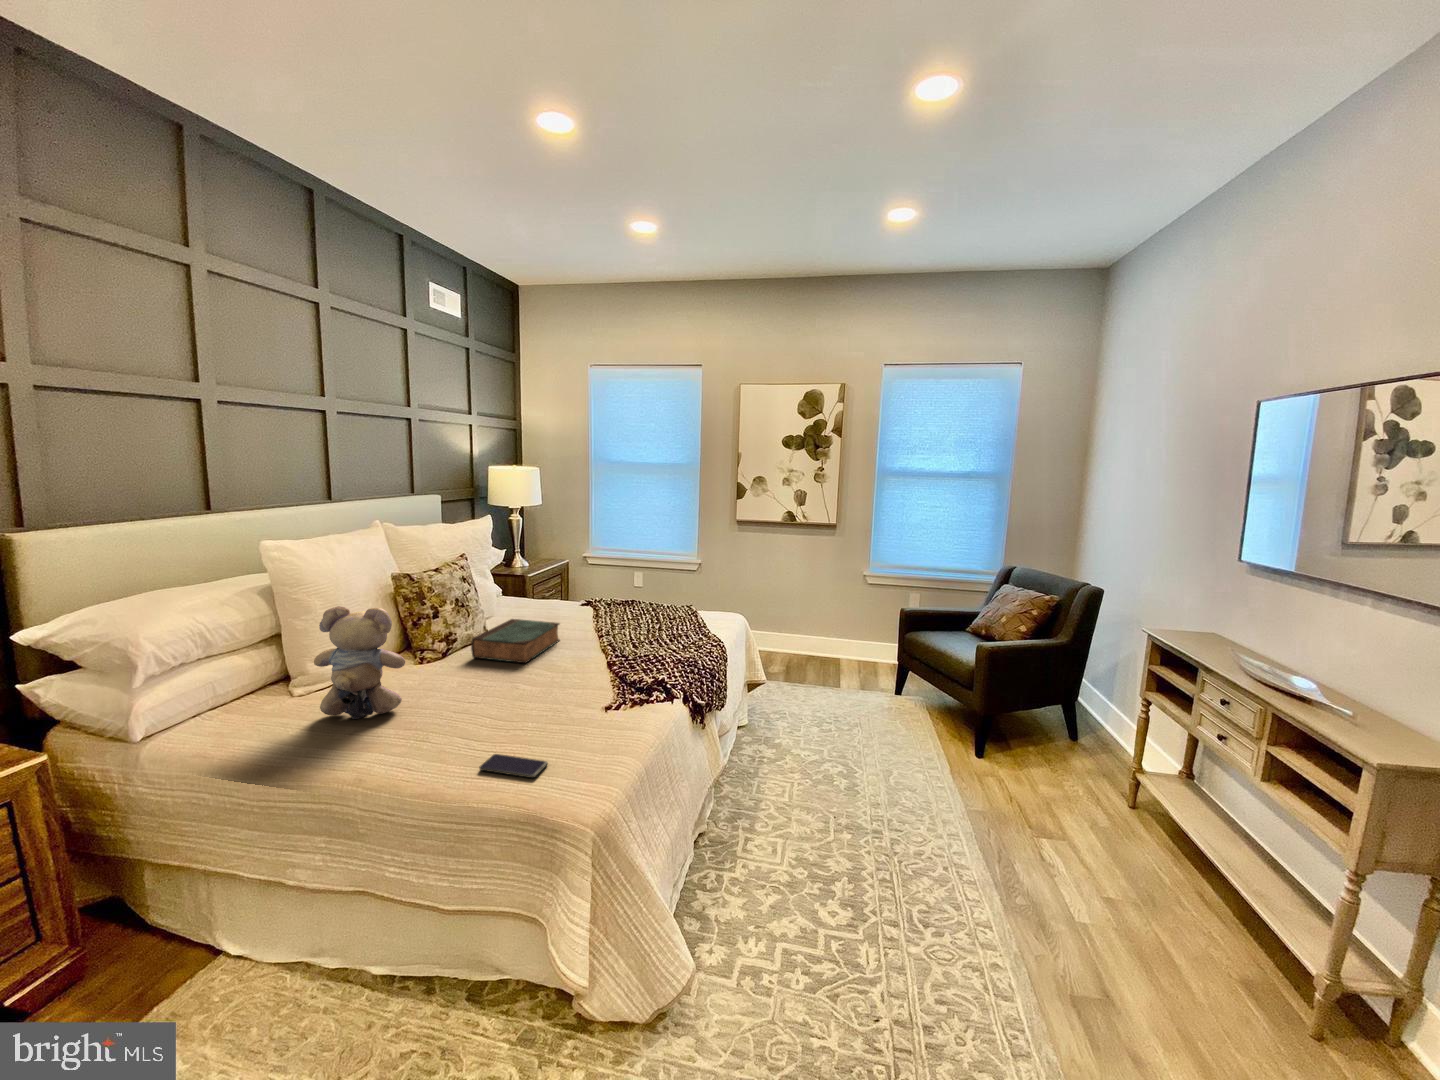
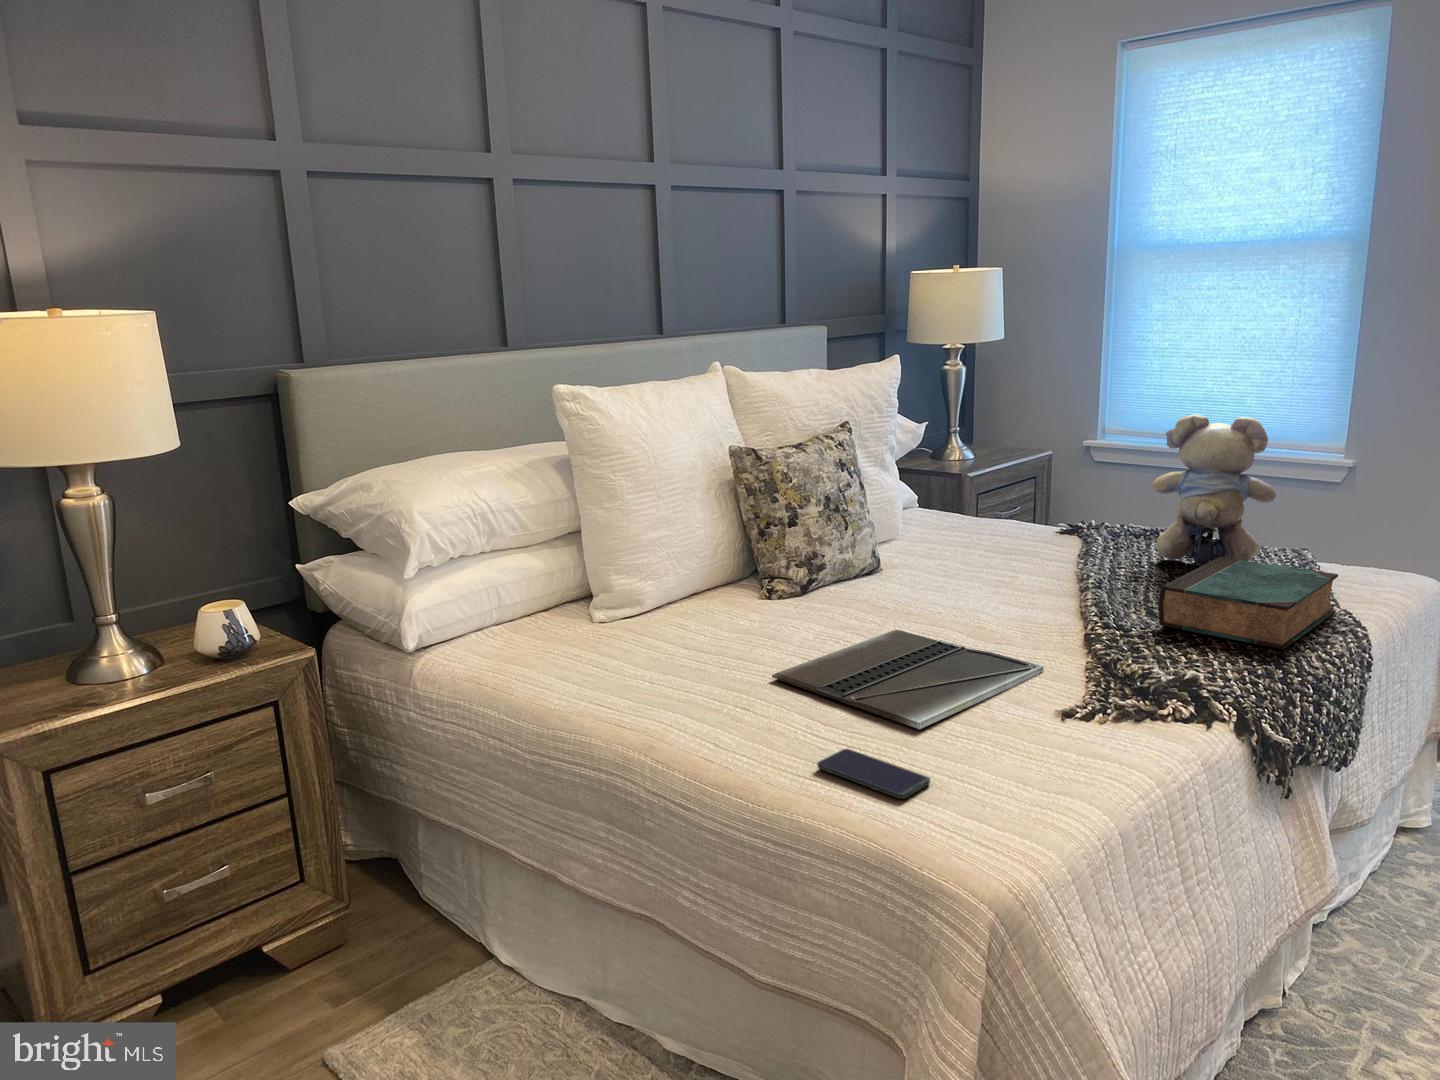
teddy bear: present [314,606,405,719] -> present [1153,414,1276,566]
book: present [471,619,560,663] -> present [1158,557,1338,649]
laptop: none [437,674,592,733] -> present [772,630,1044,730]

